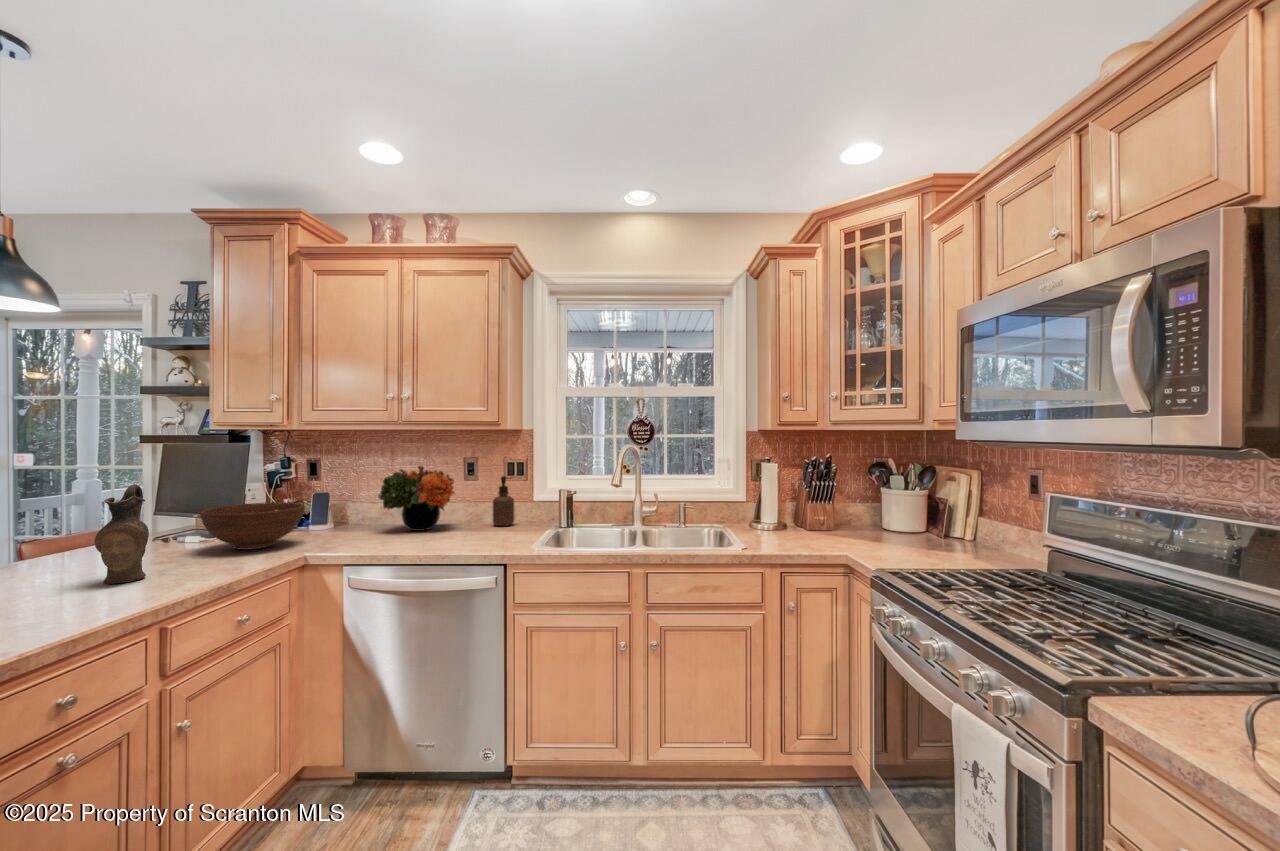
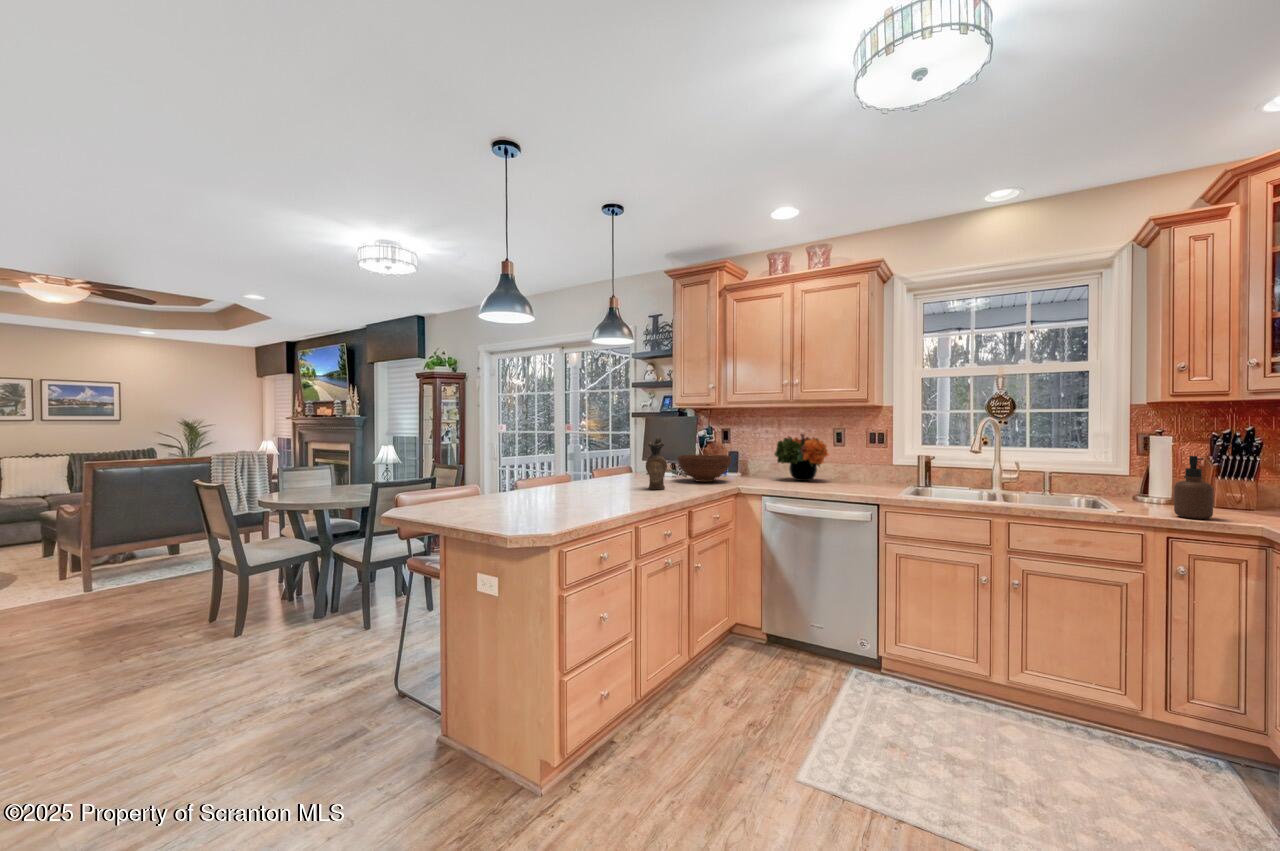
soap dispenser: present [493,476,514,526] -> present [1174,456,1213,519]

